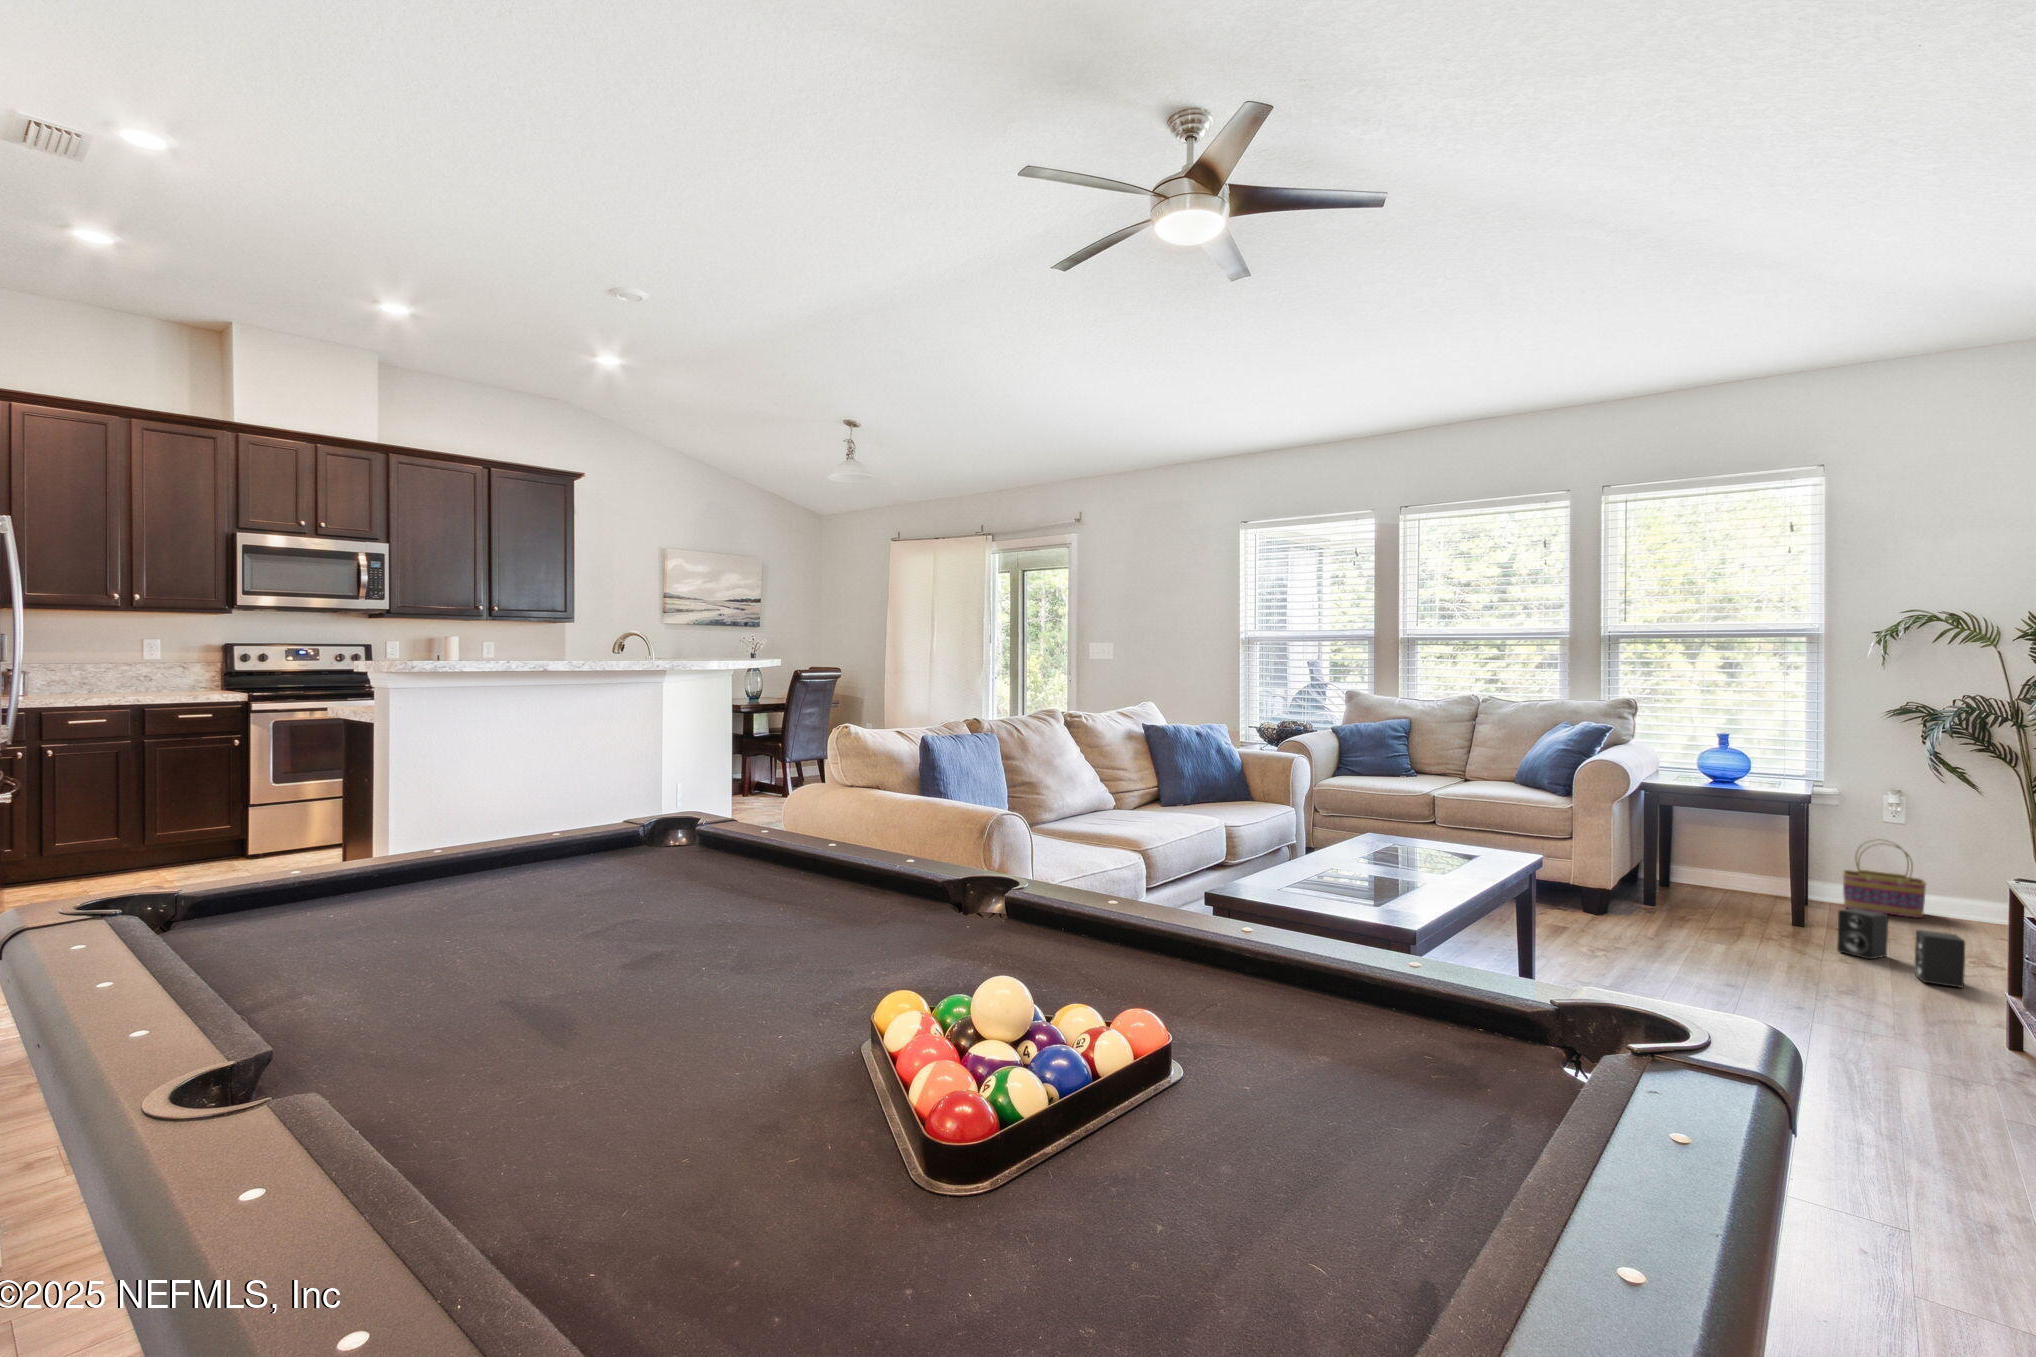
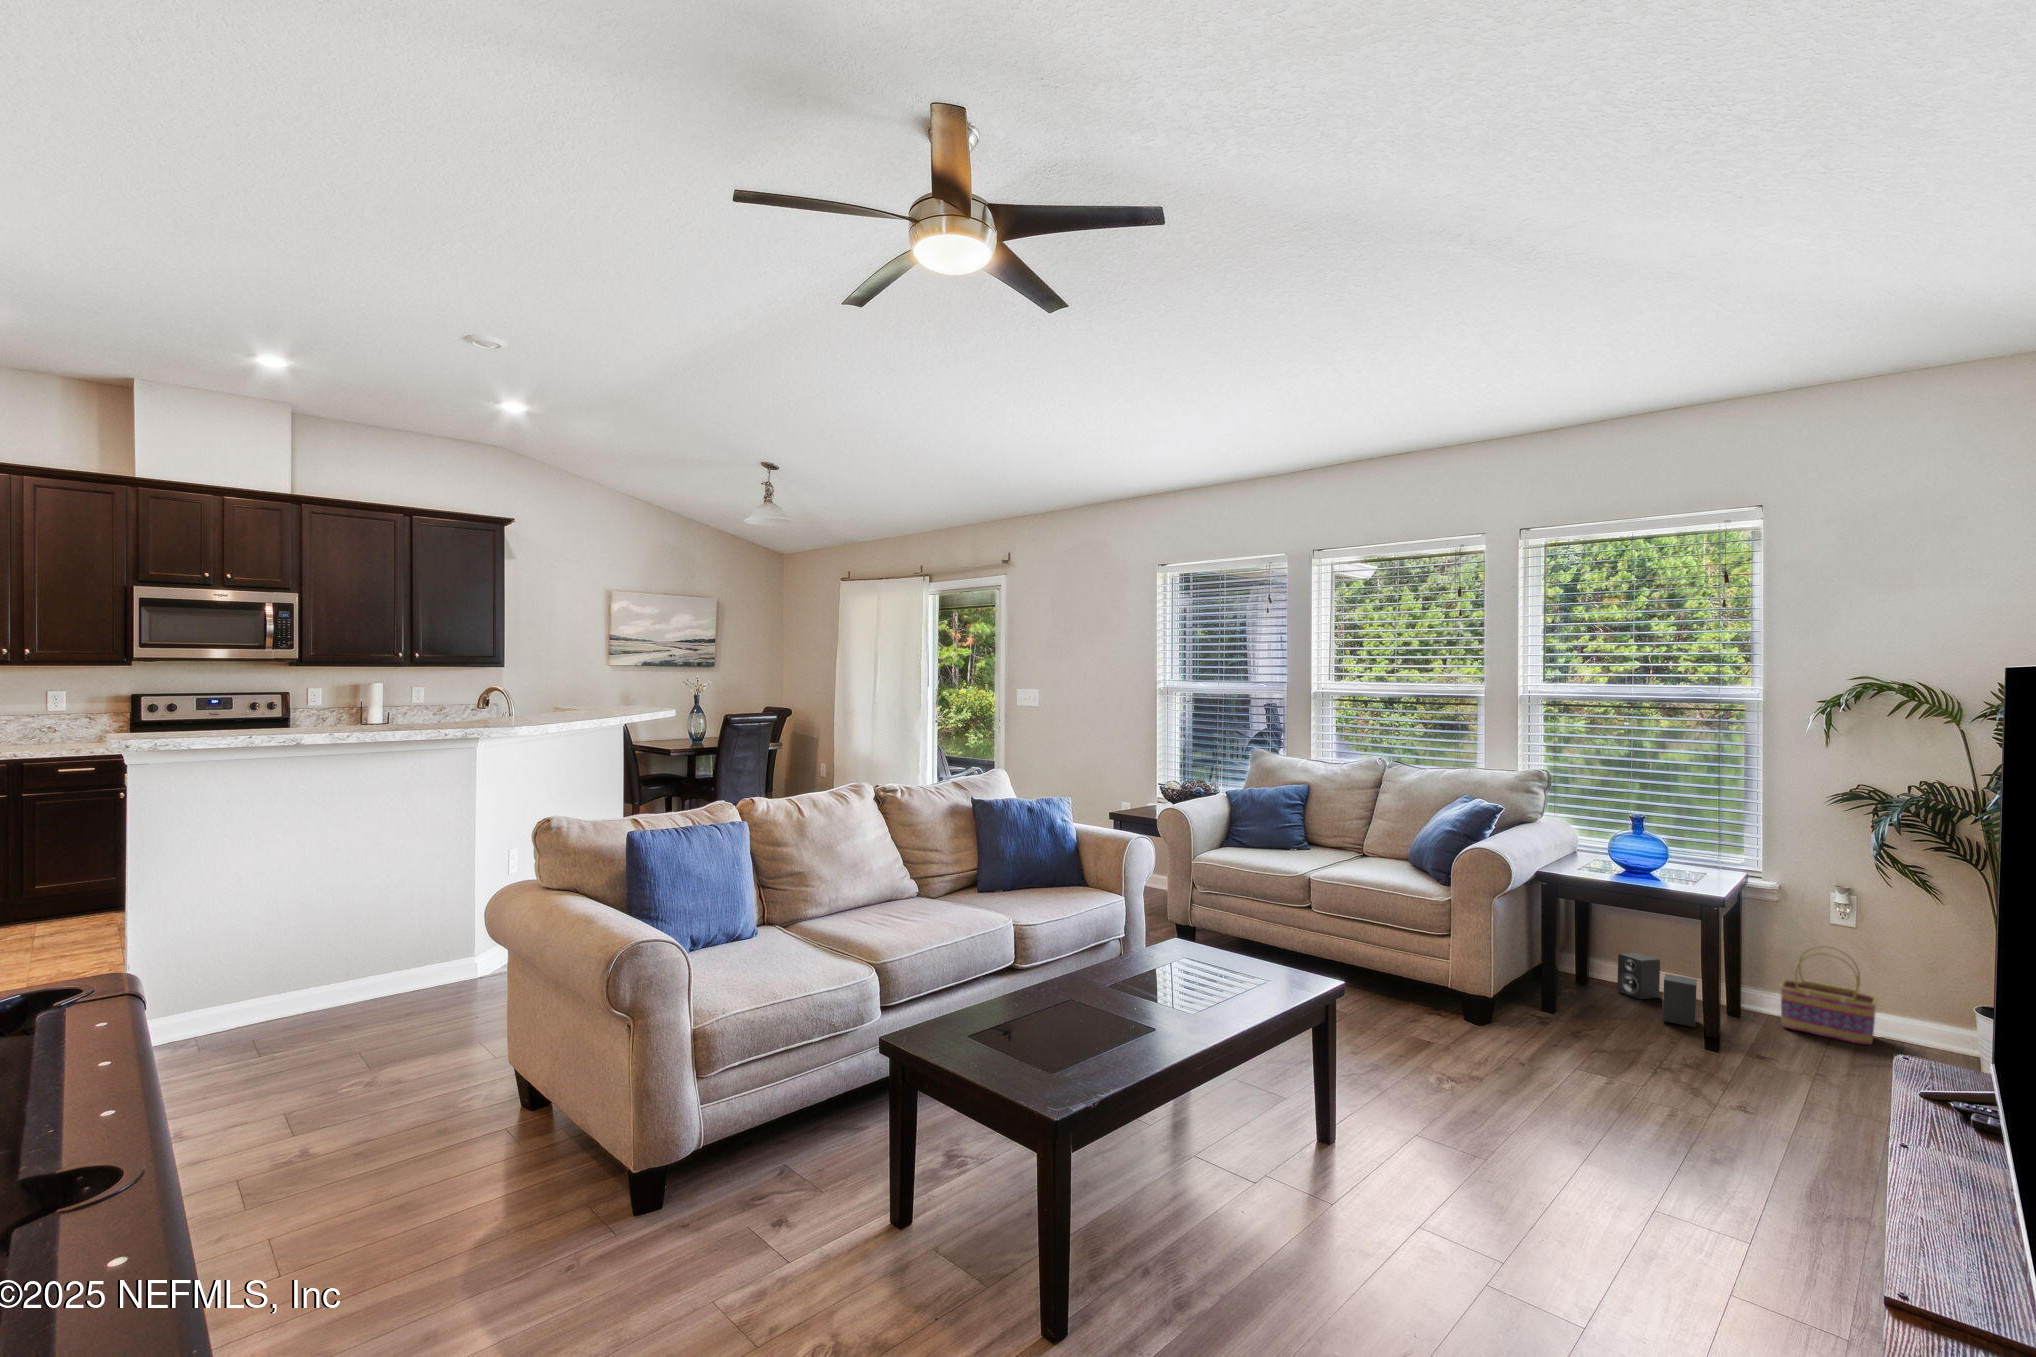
speaker: present [1837,908,1965,988] -> present [1617,953,1697,1027]

